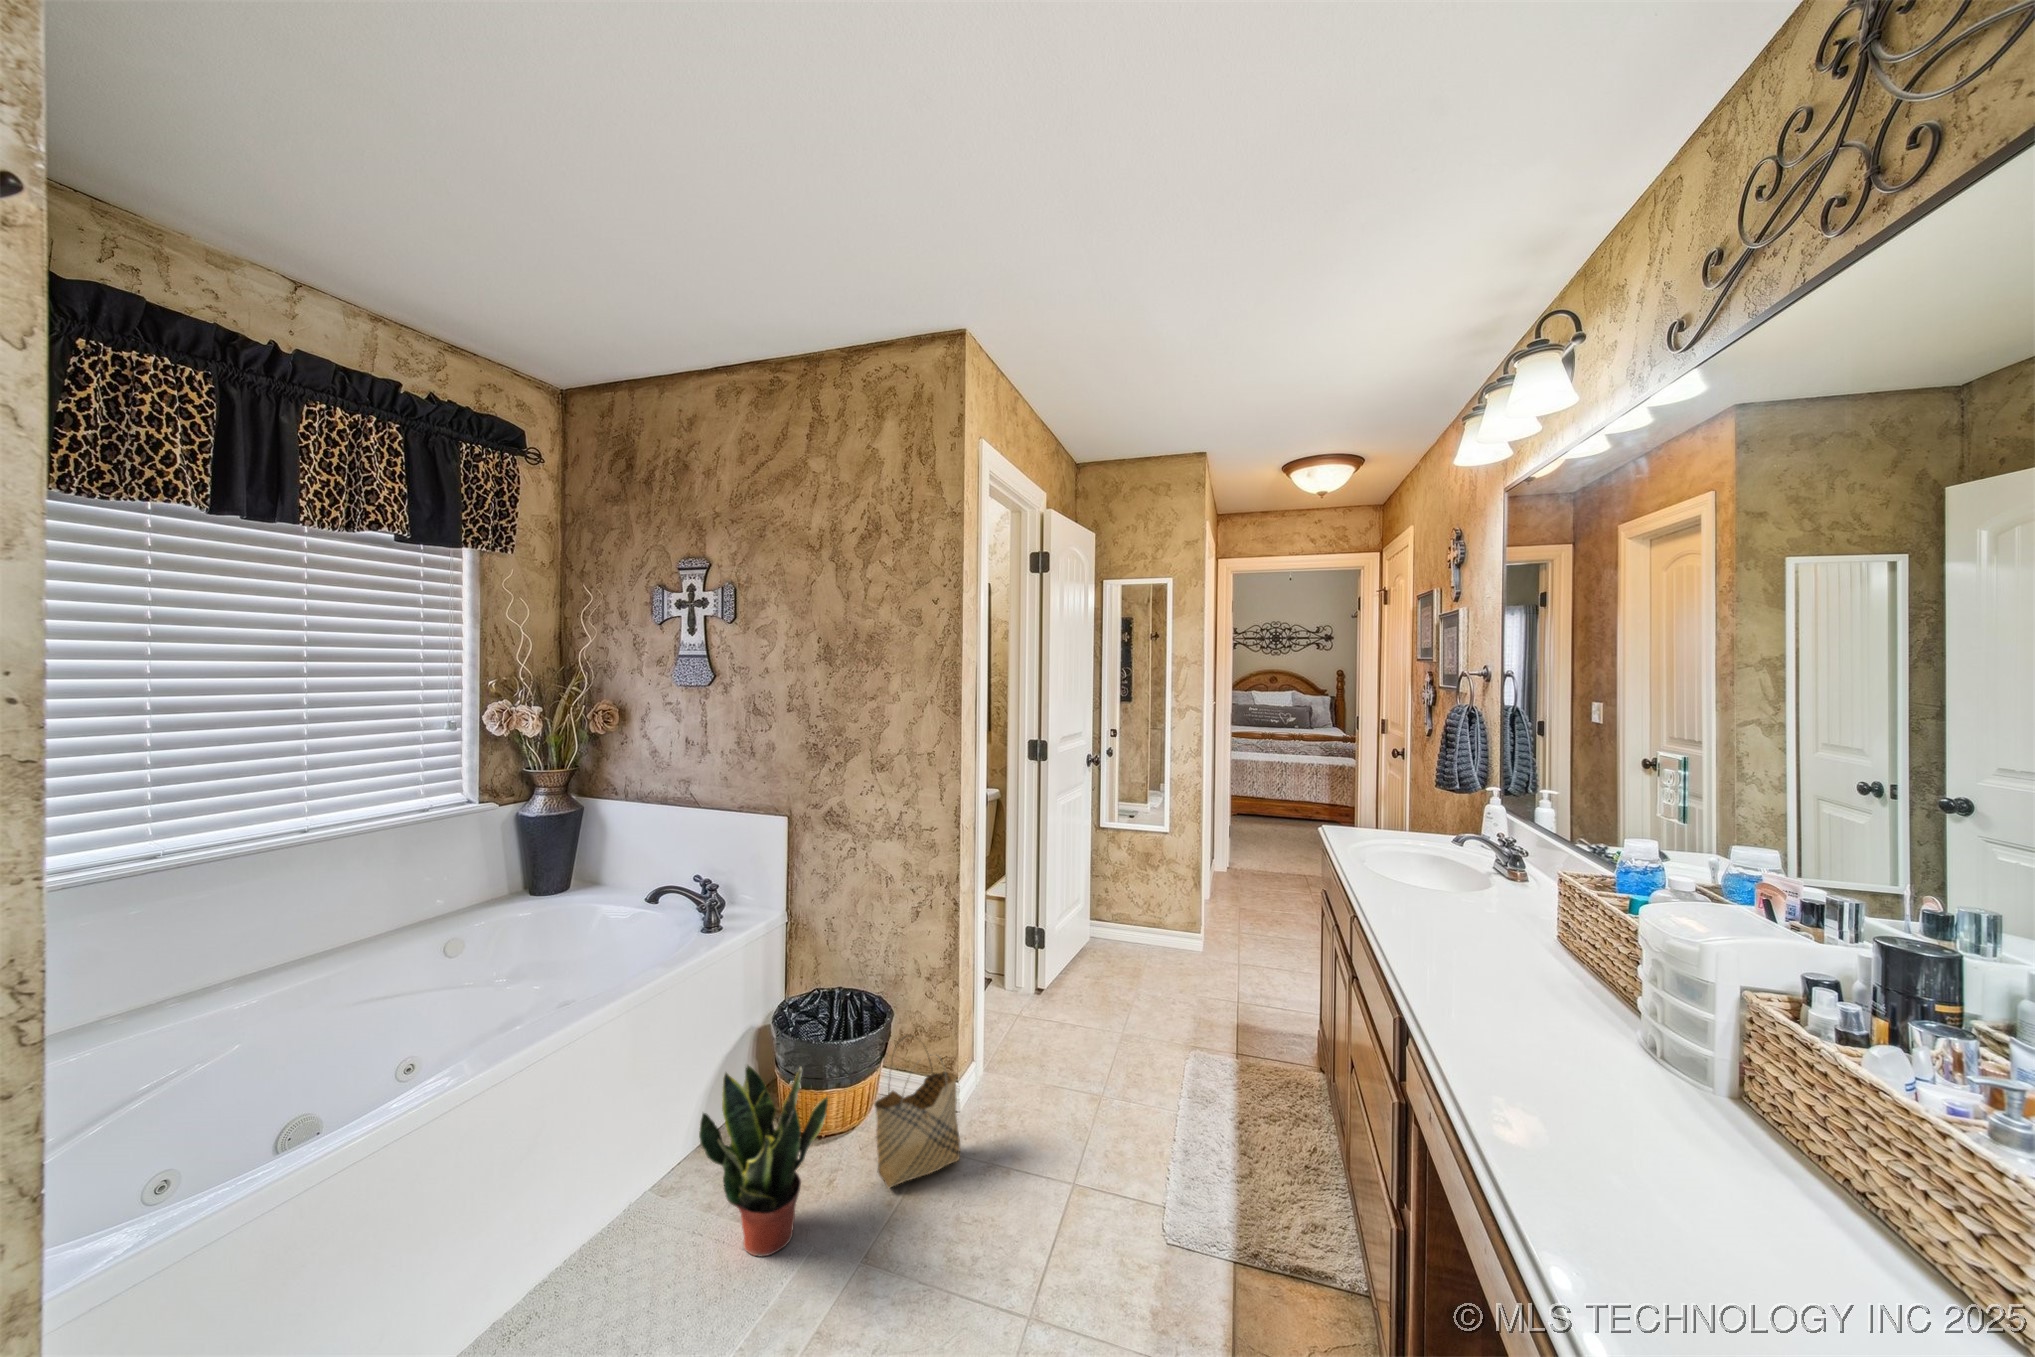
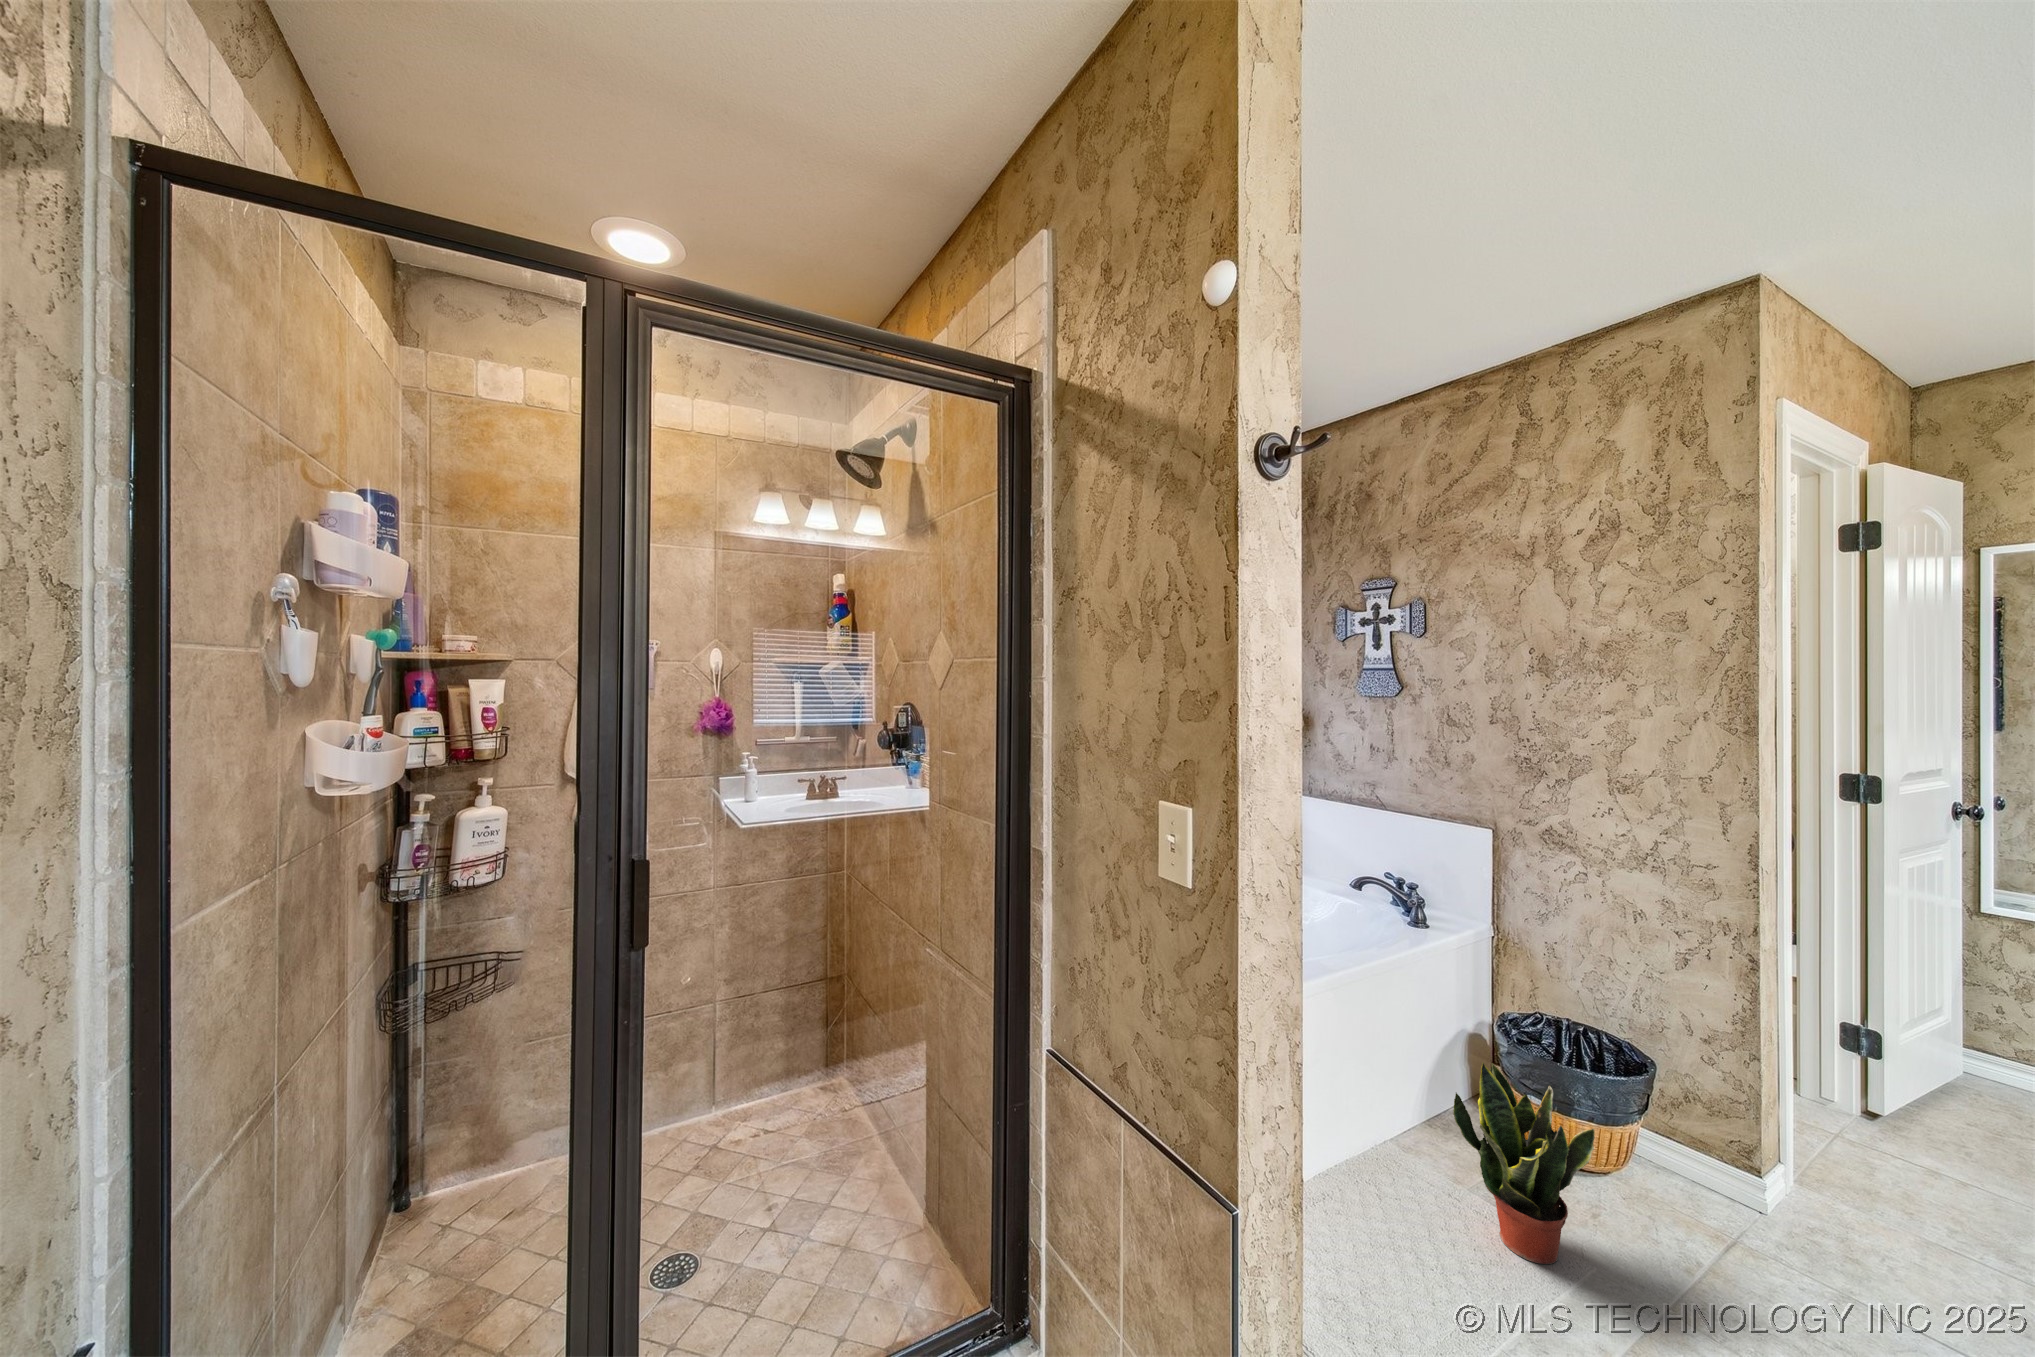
woven basket: present [875,1035,960,1188] -> none [1651,1099,1788,1280]

